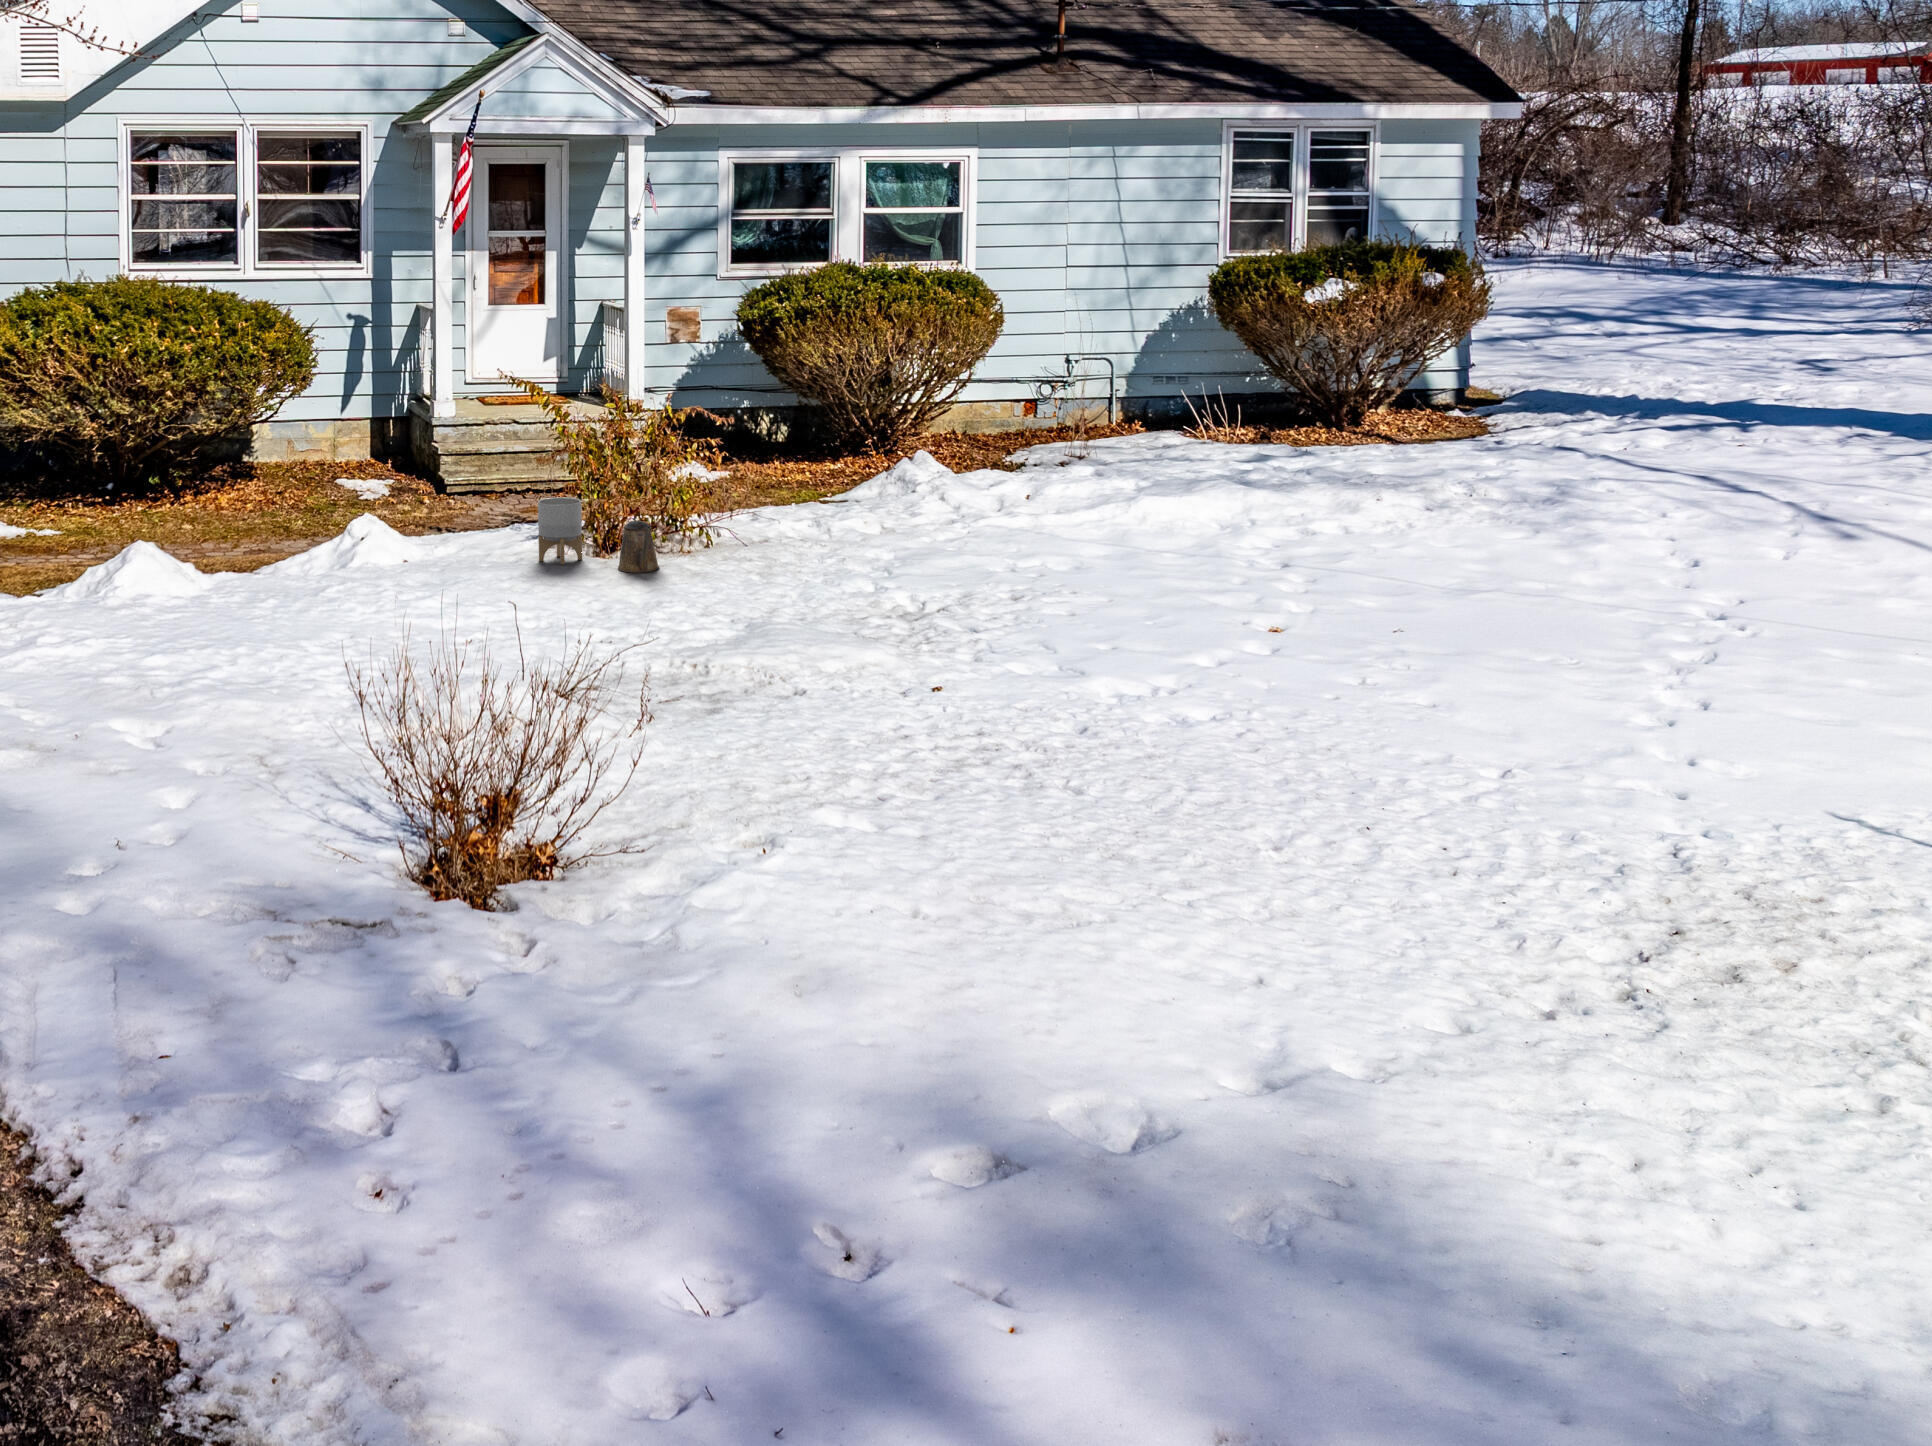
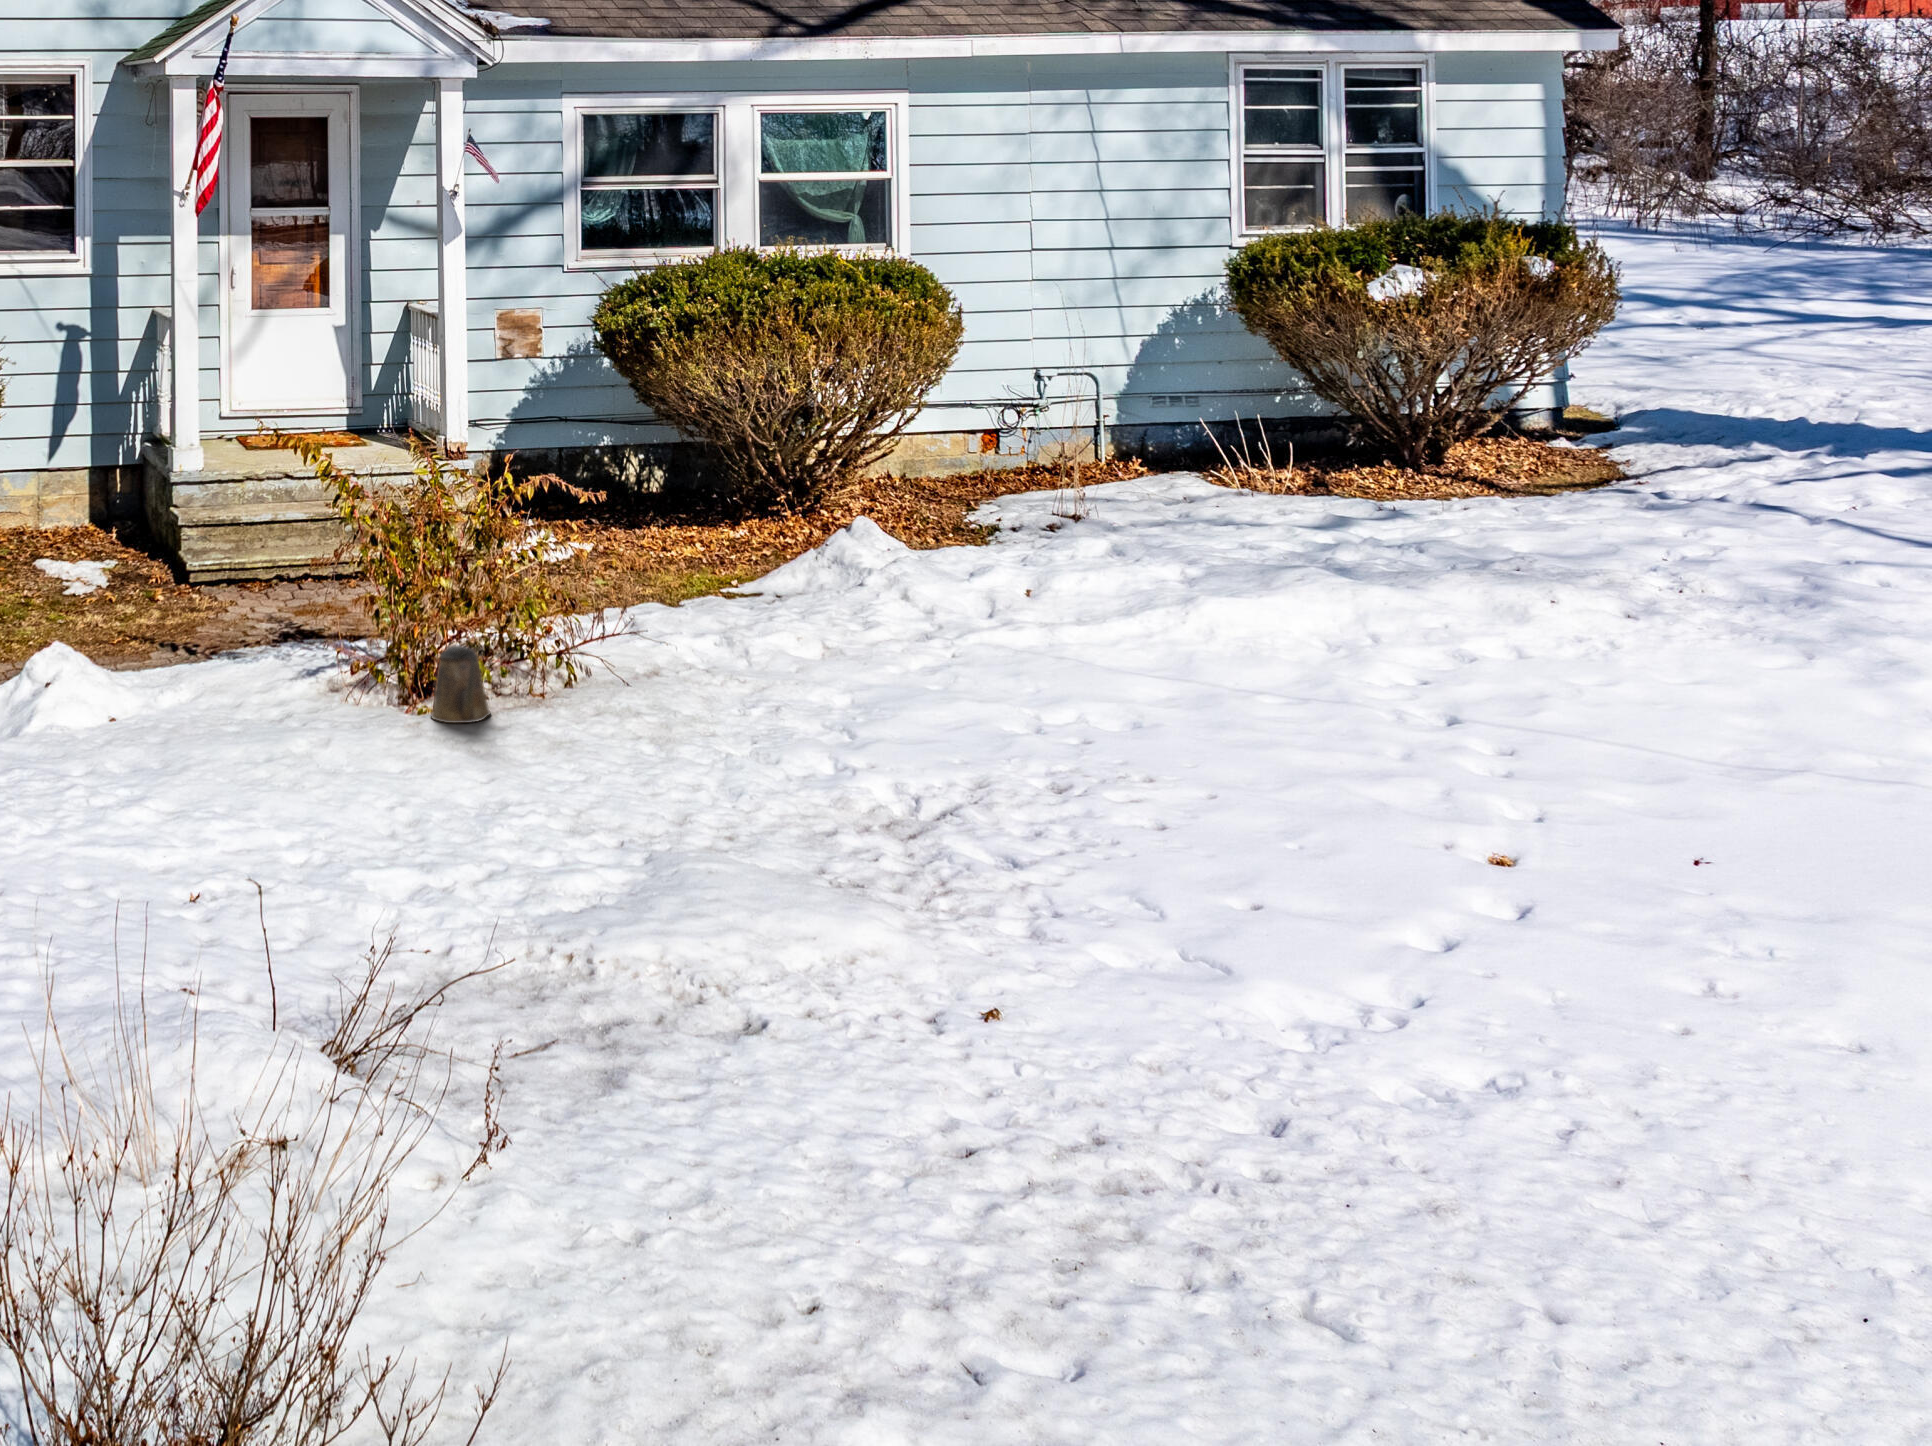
planter: present [538,497,582,564] -> none [313,610,379,711]

